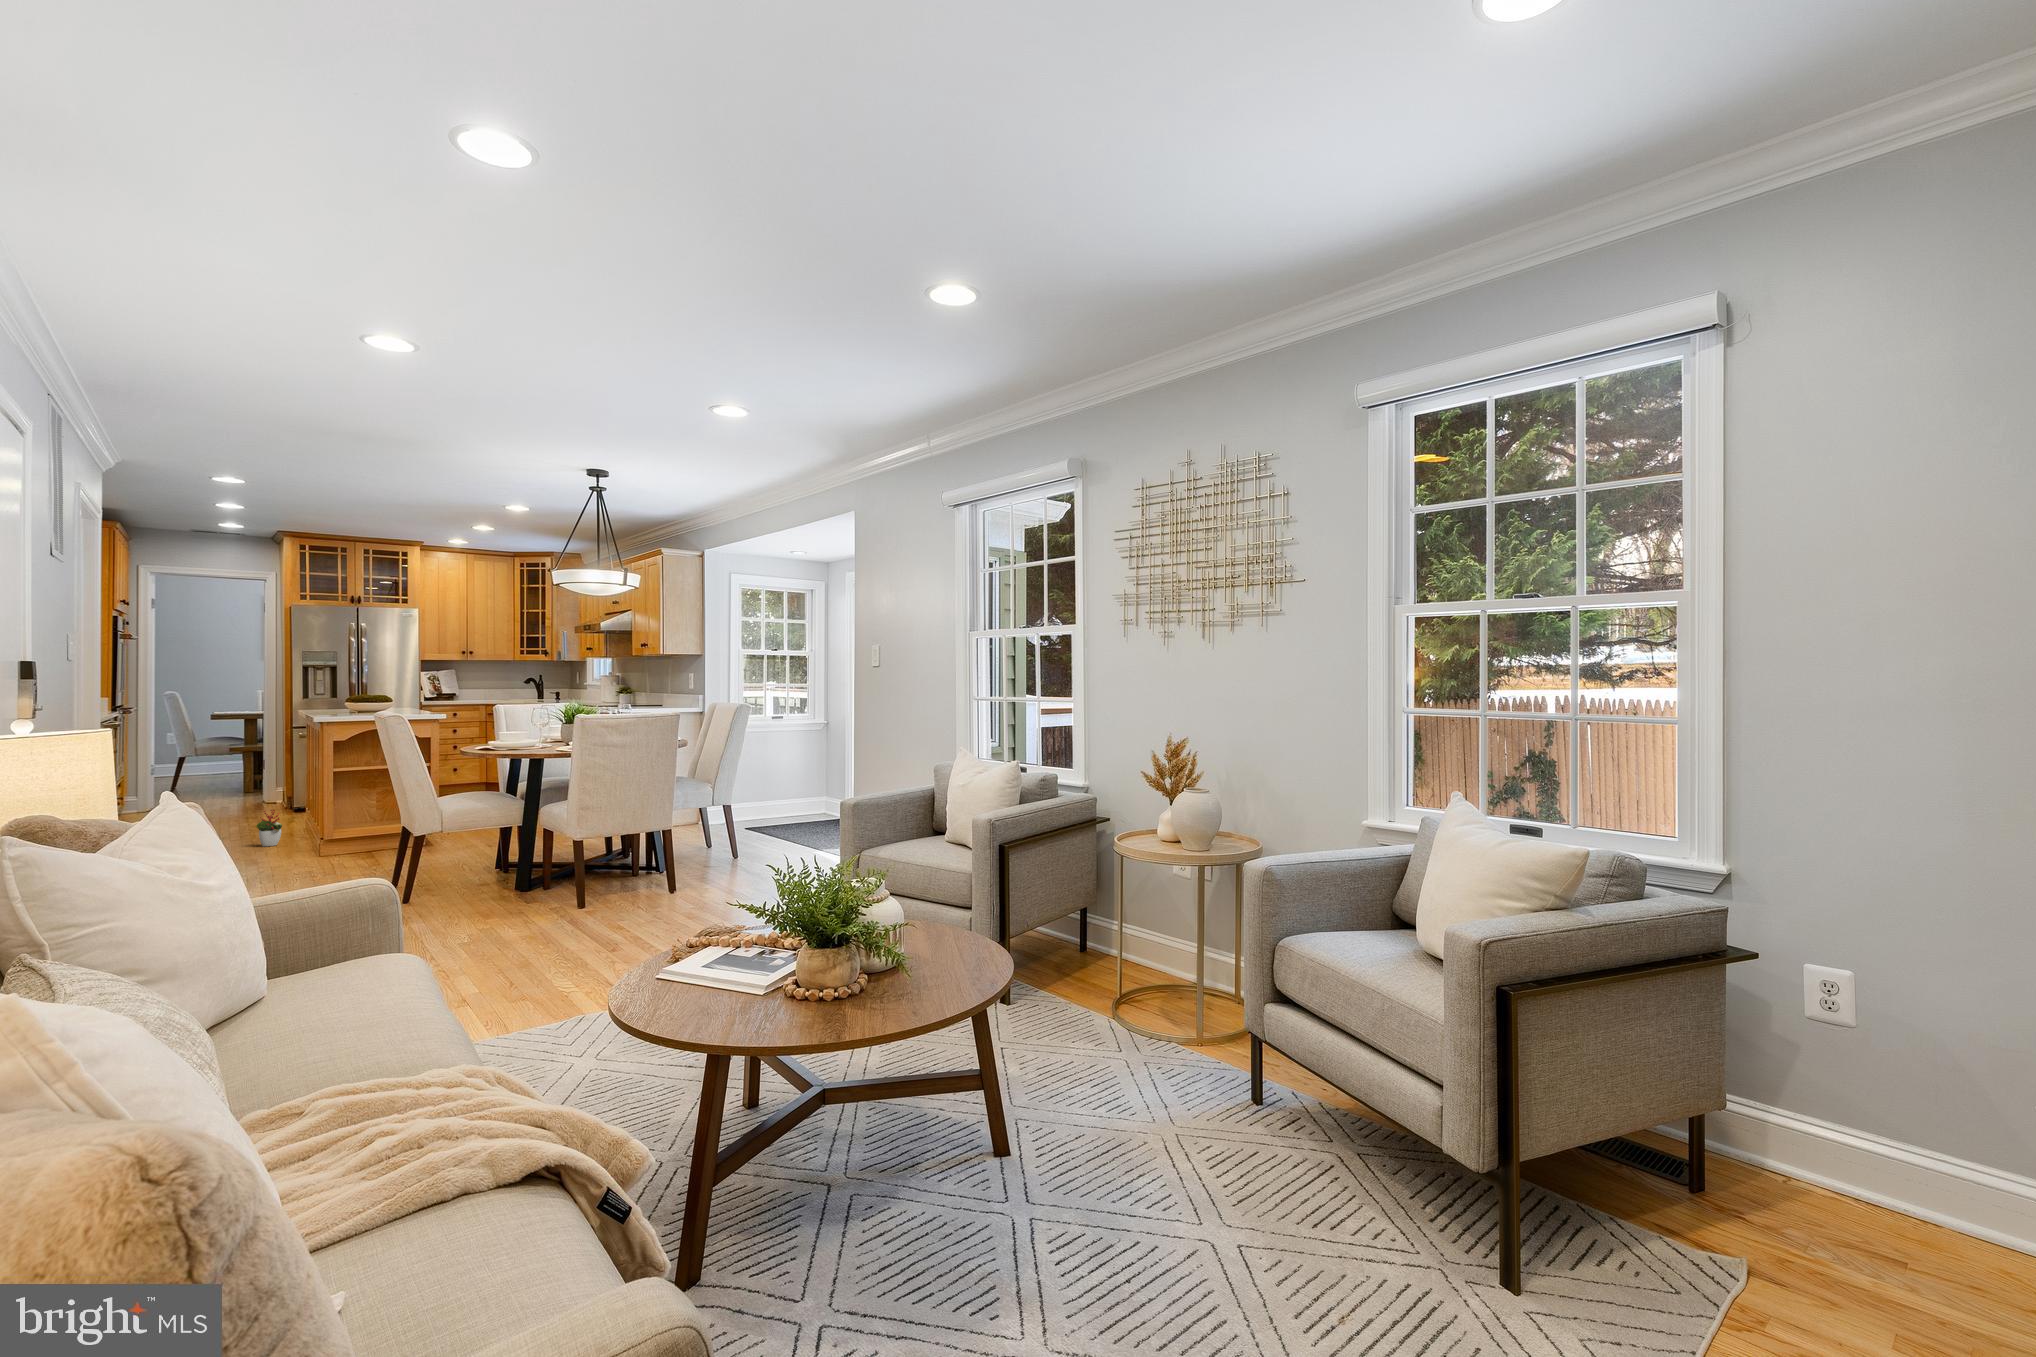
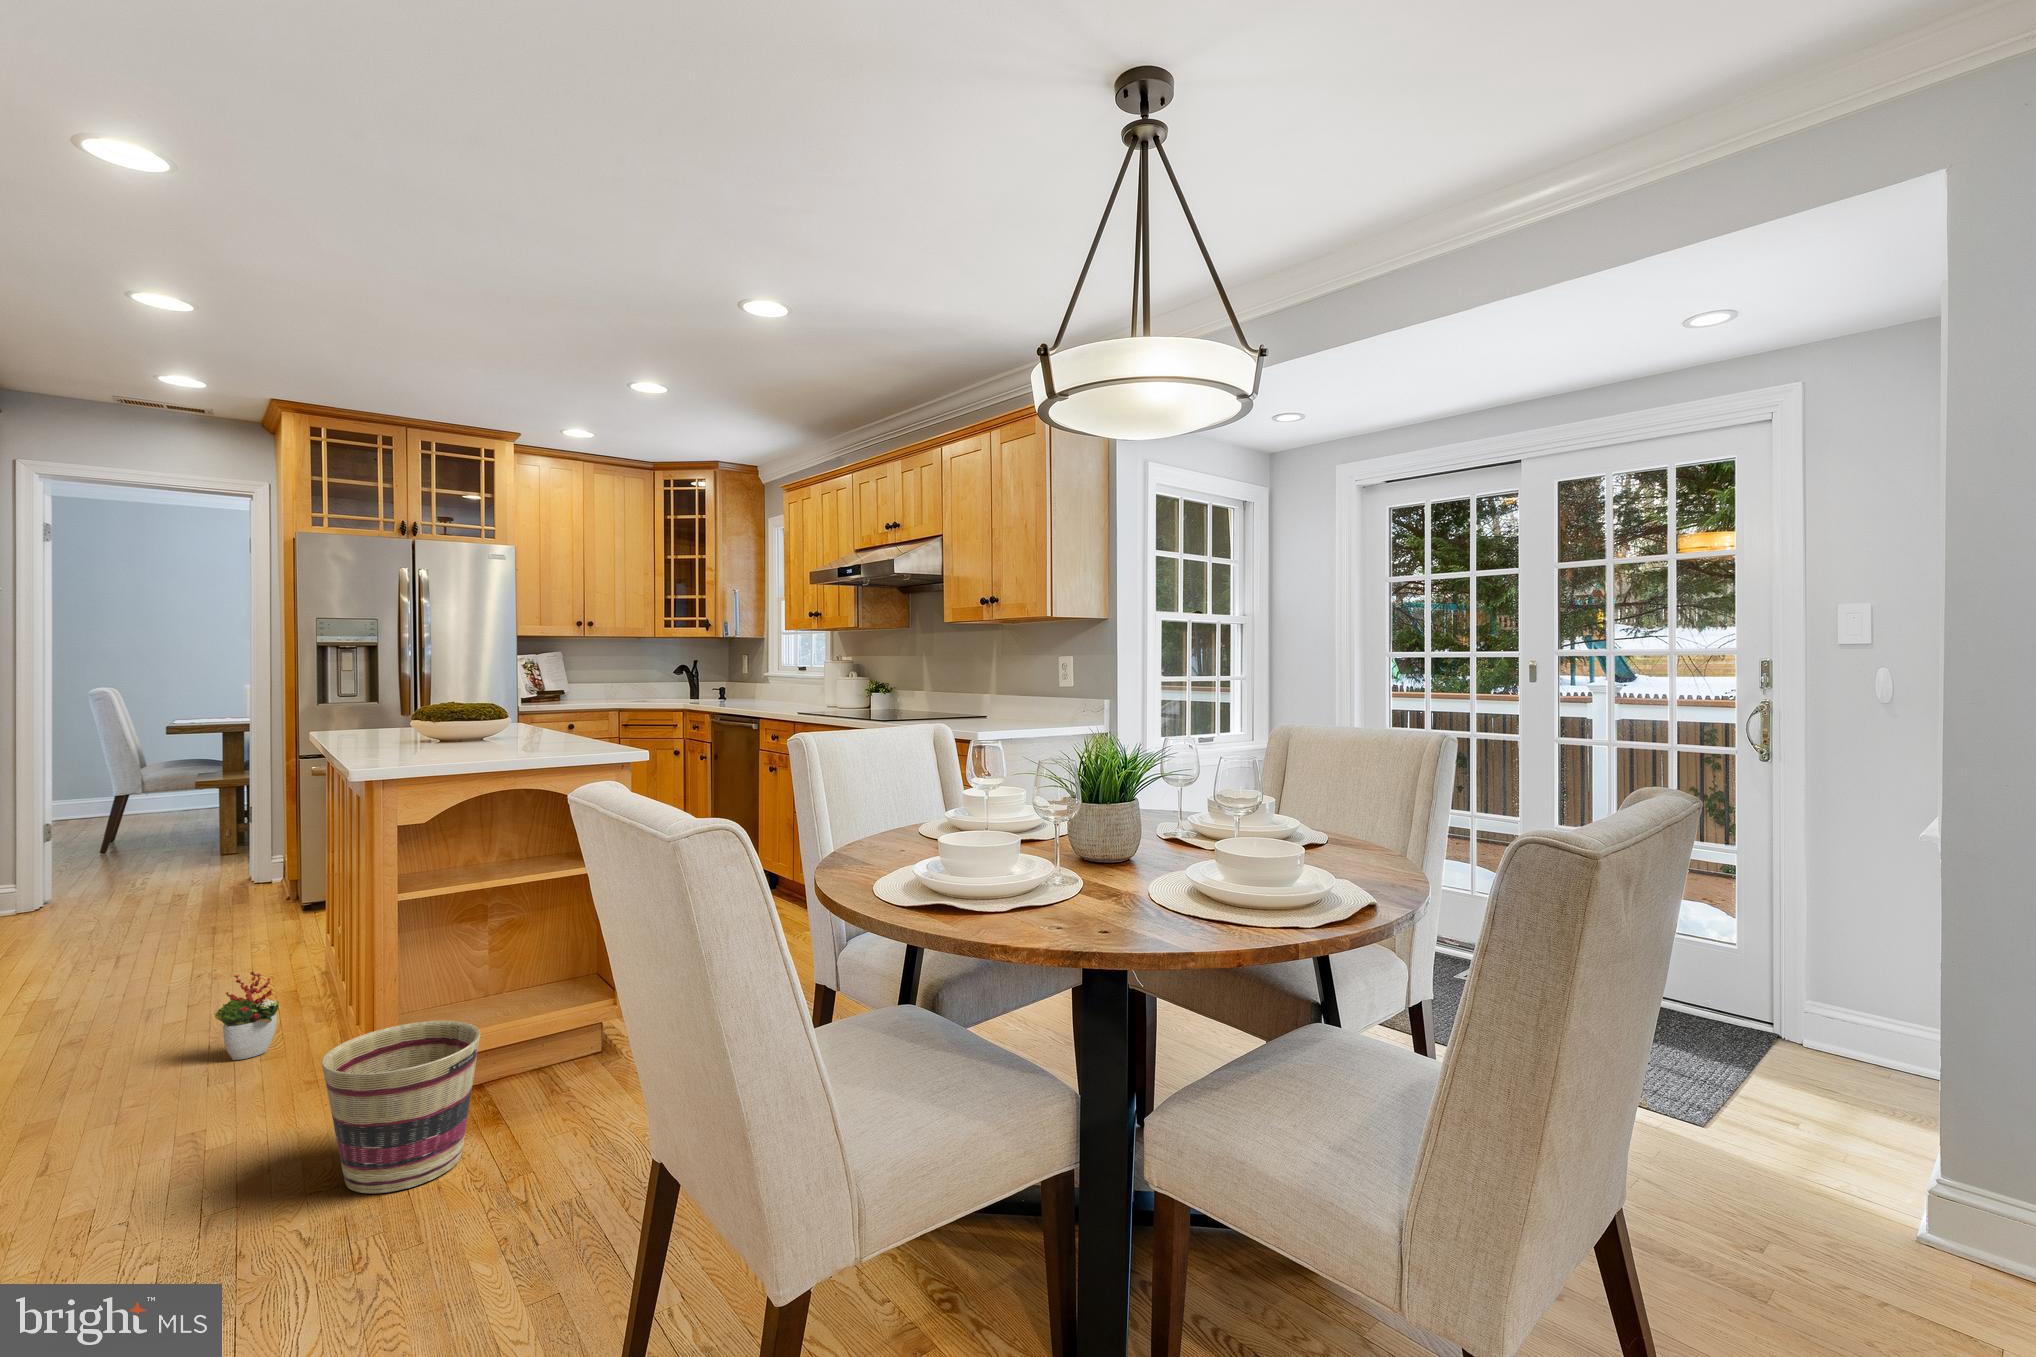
basket: none [299,816,359,868] -> present [322,1021,480,1194]

